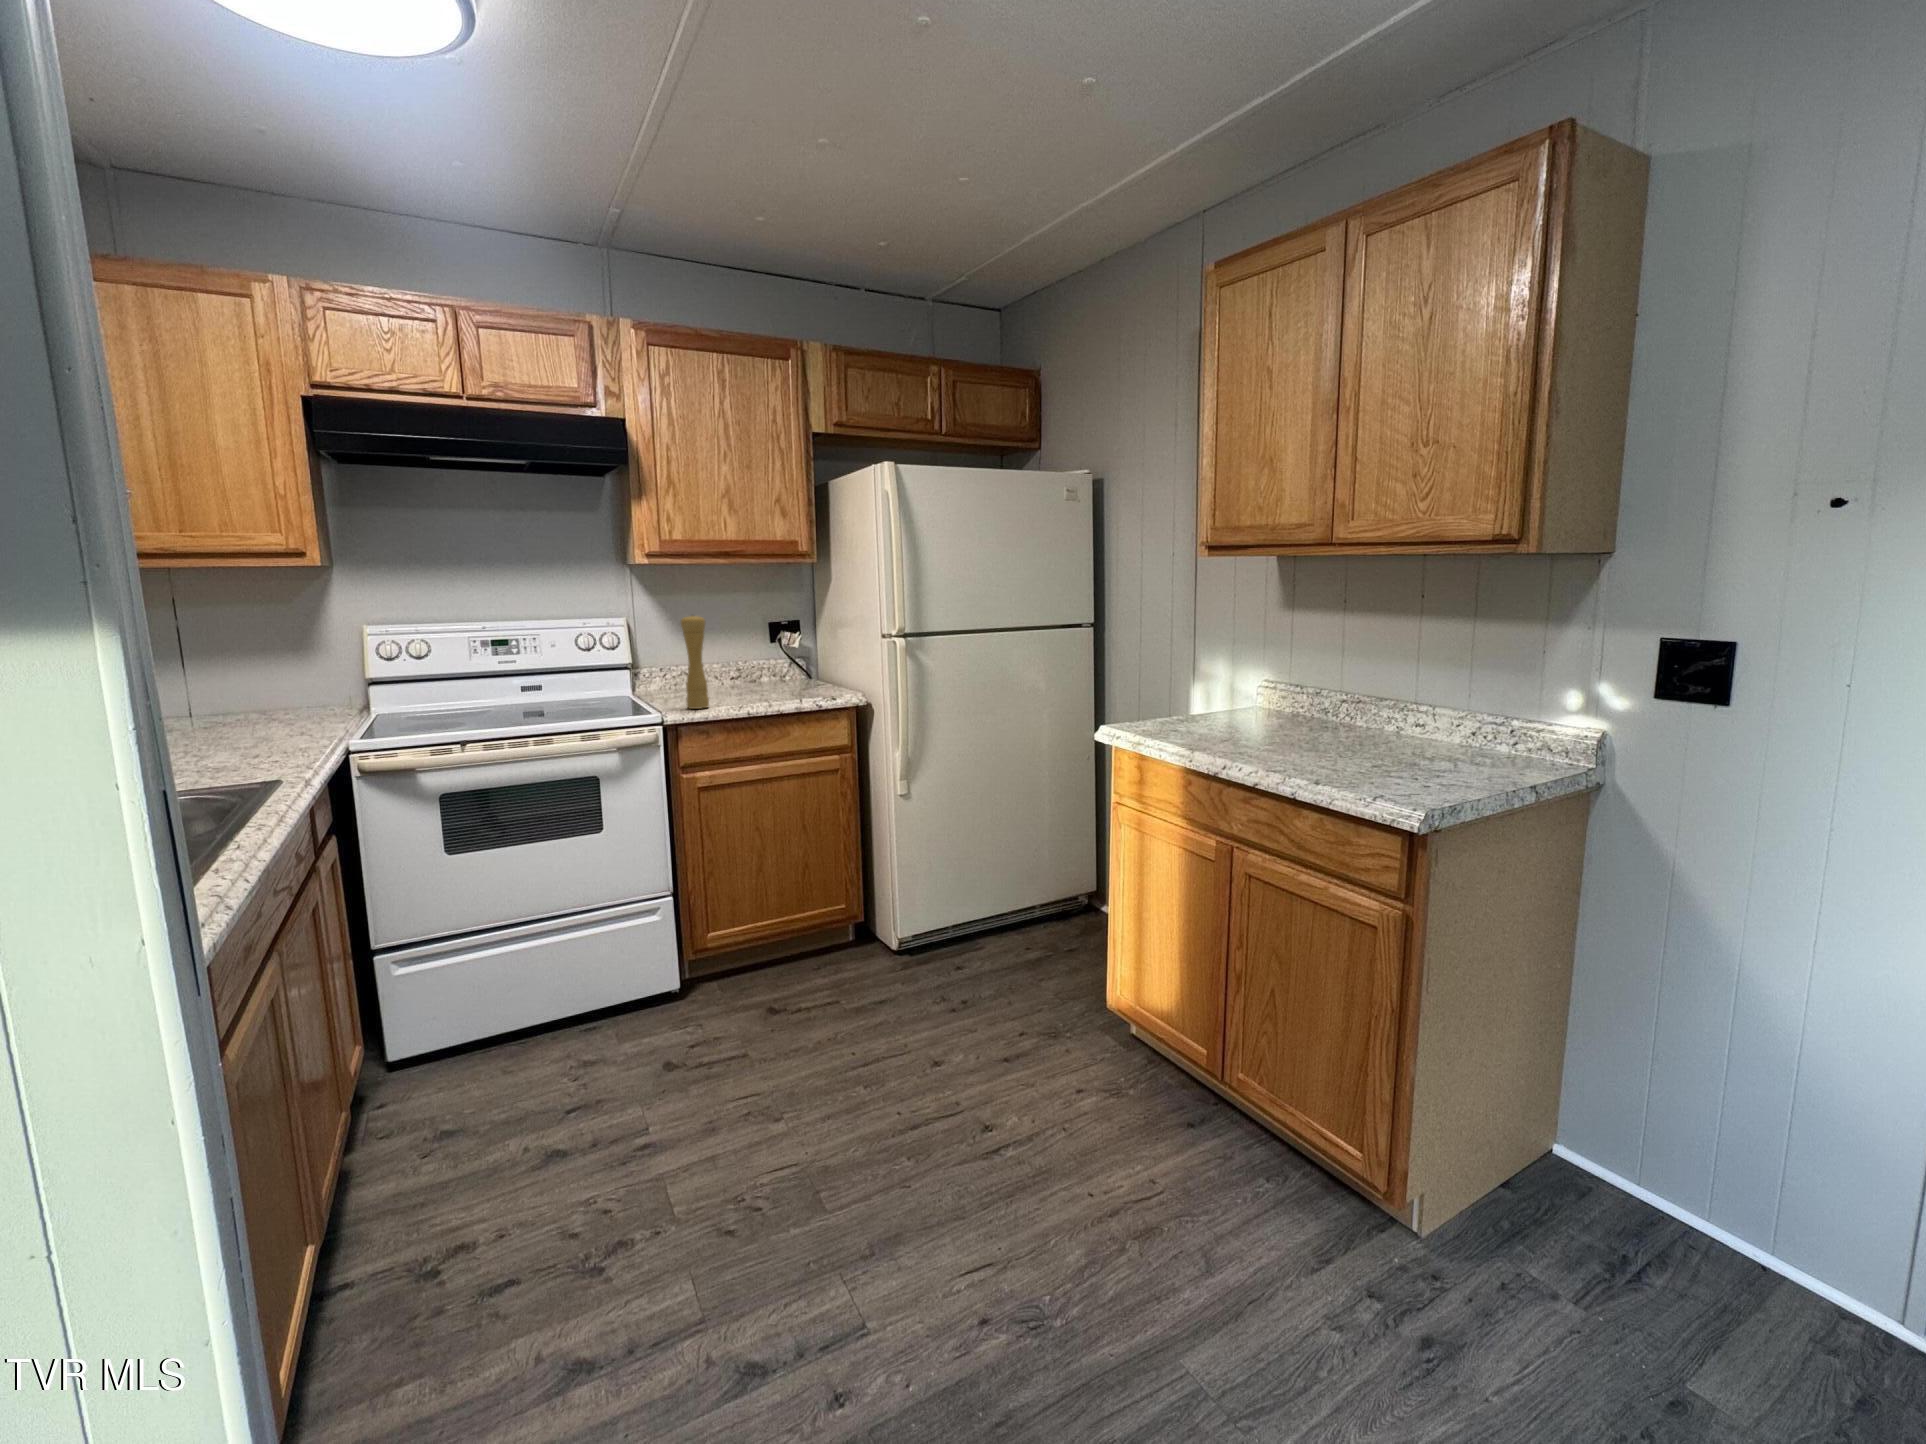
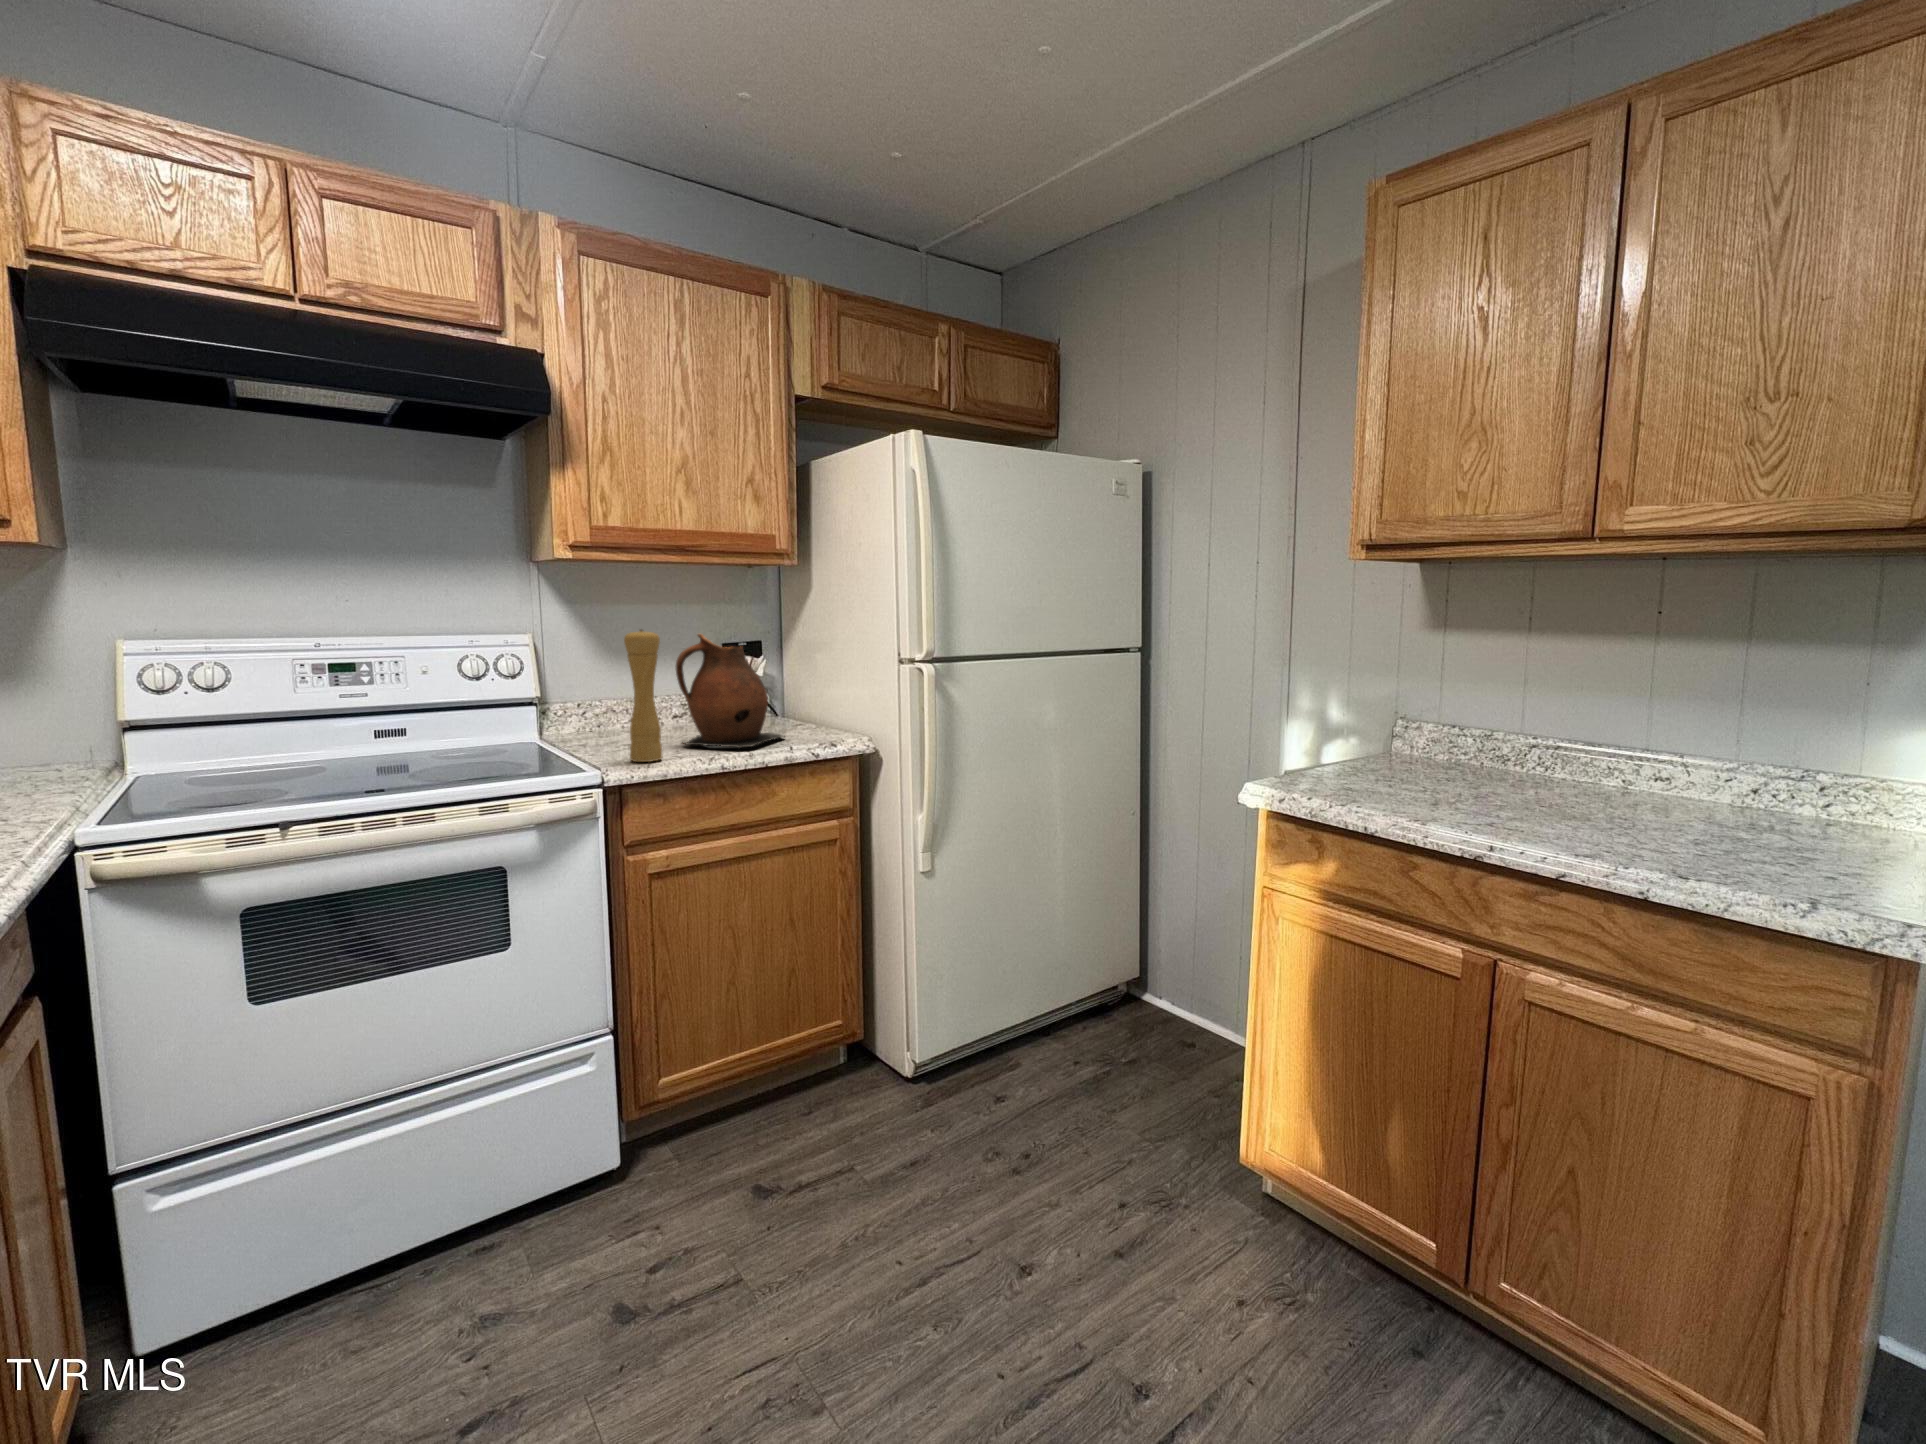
ceramic pitcher: none [723,616,806,701] -> present [676,634,784,749]

